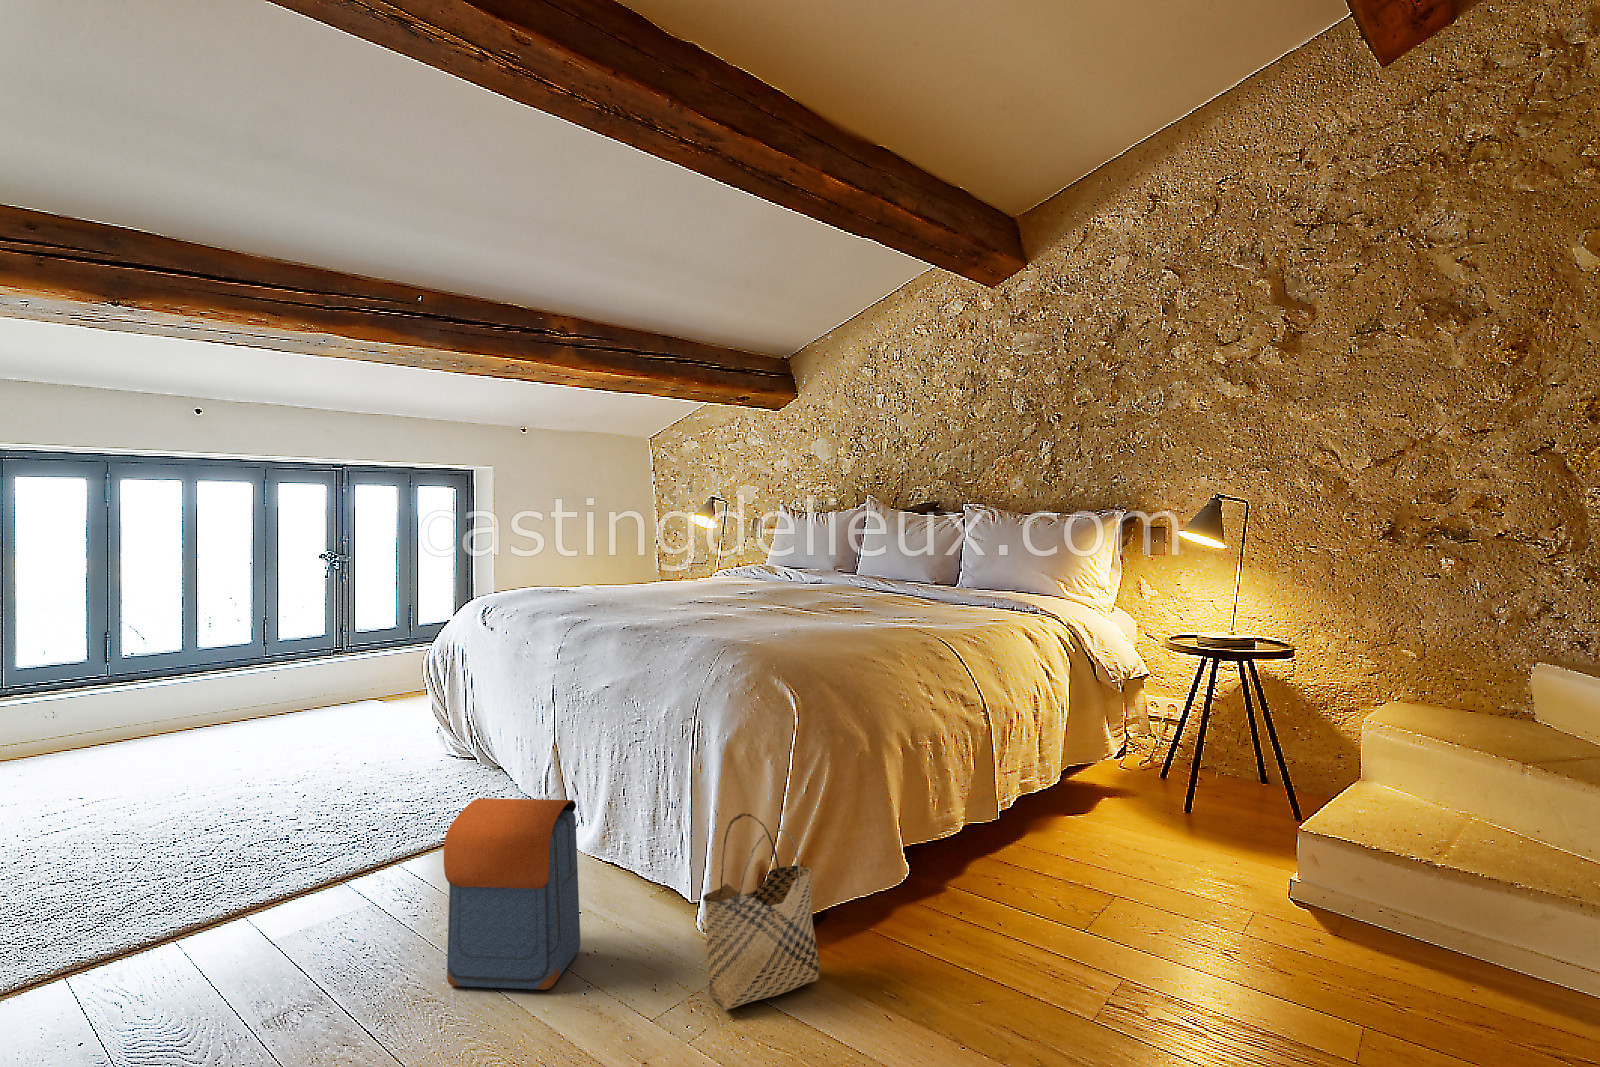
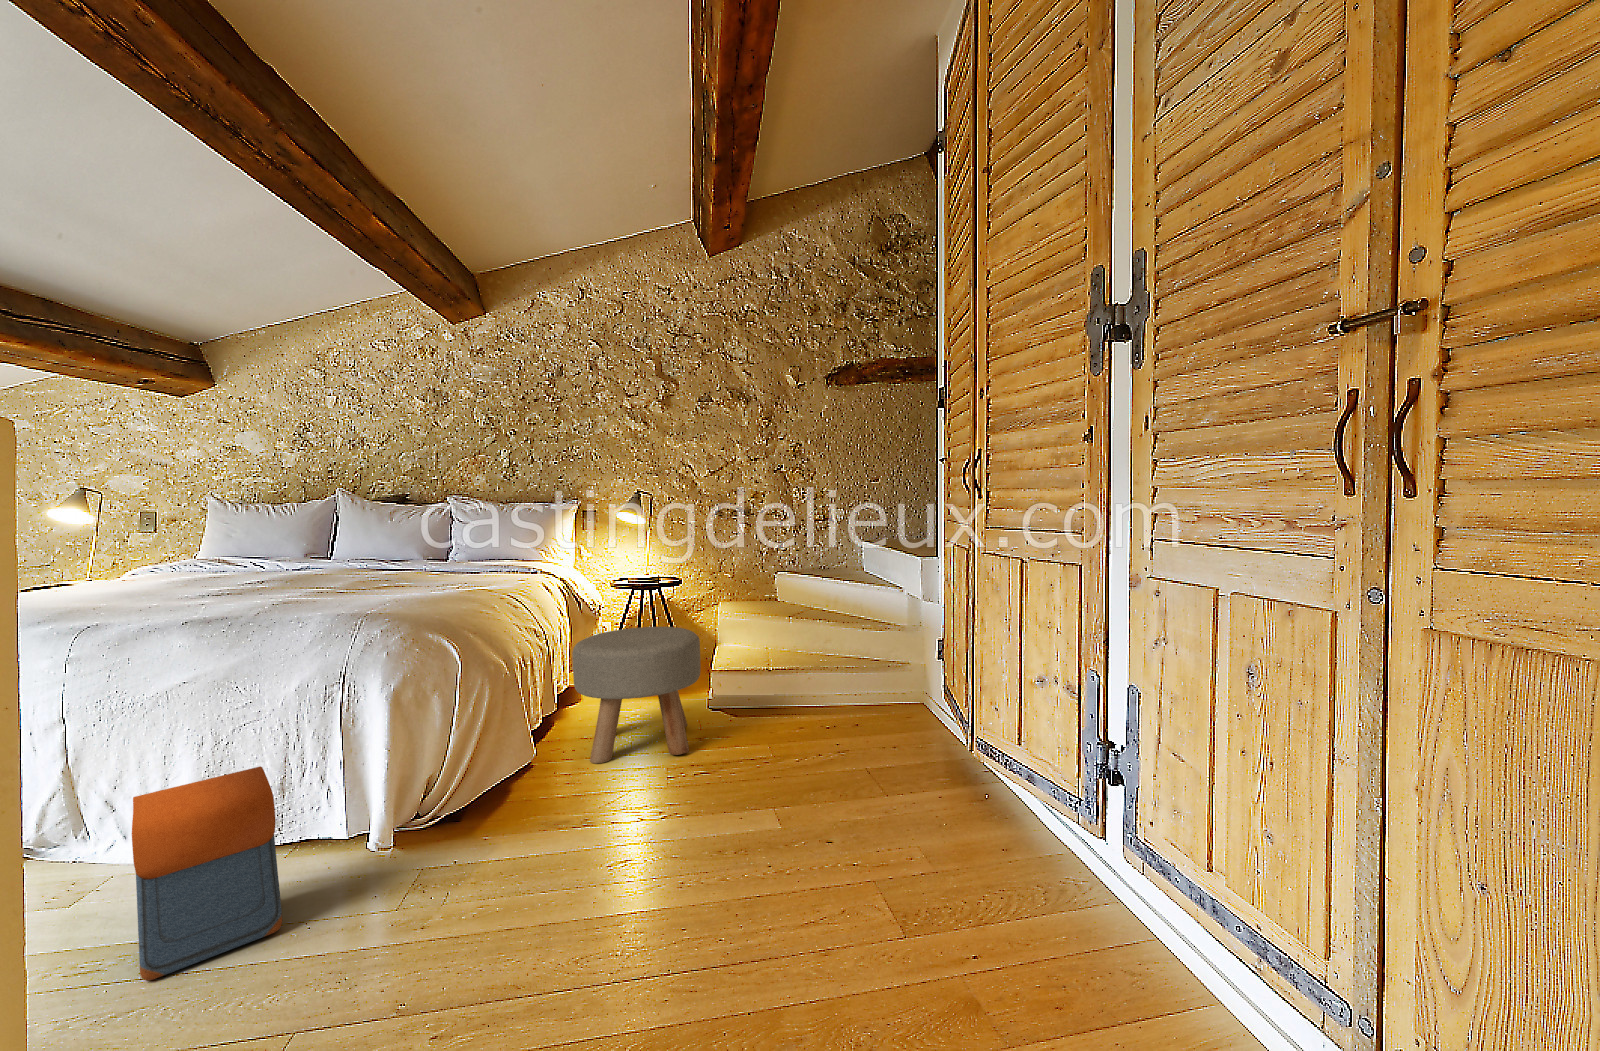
ottoman: none [1002,720,1222,968] -> present [572,627,701,764]
woven basket: present [703,813,819,1011] -> none [432,728,510,870]

